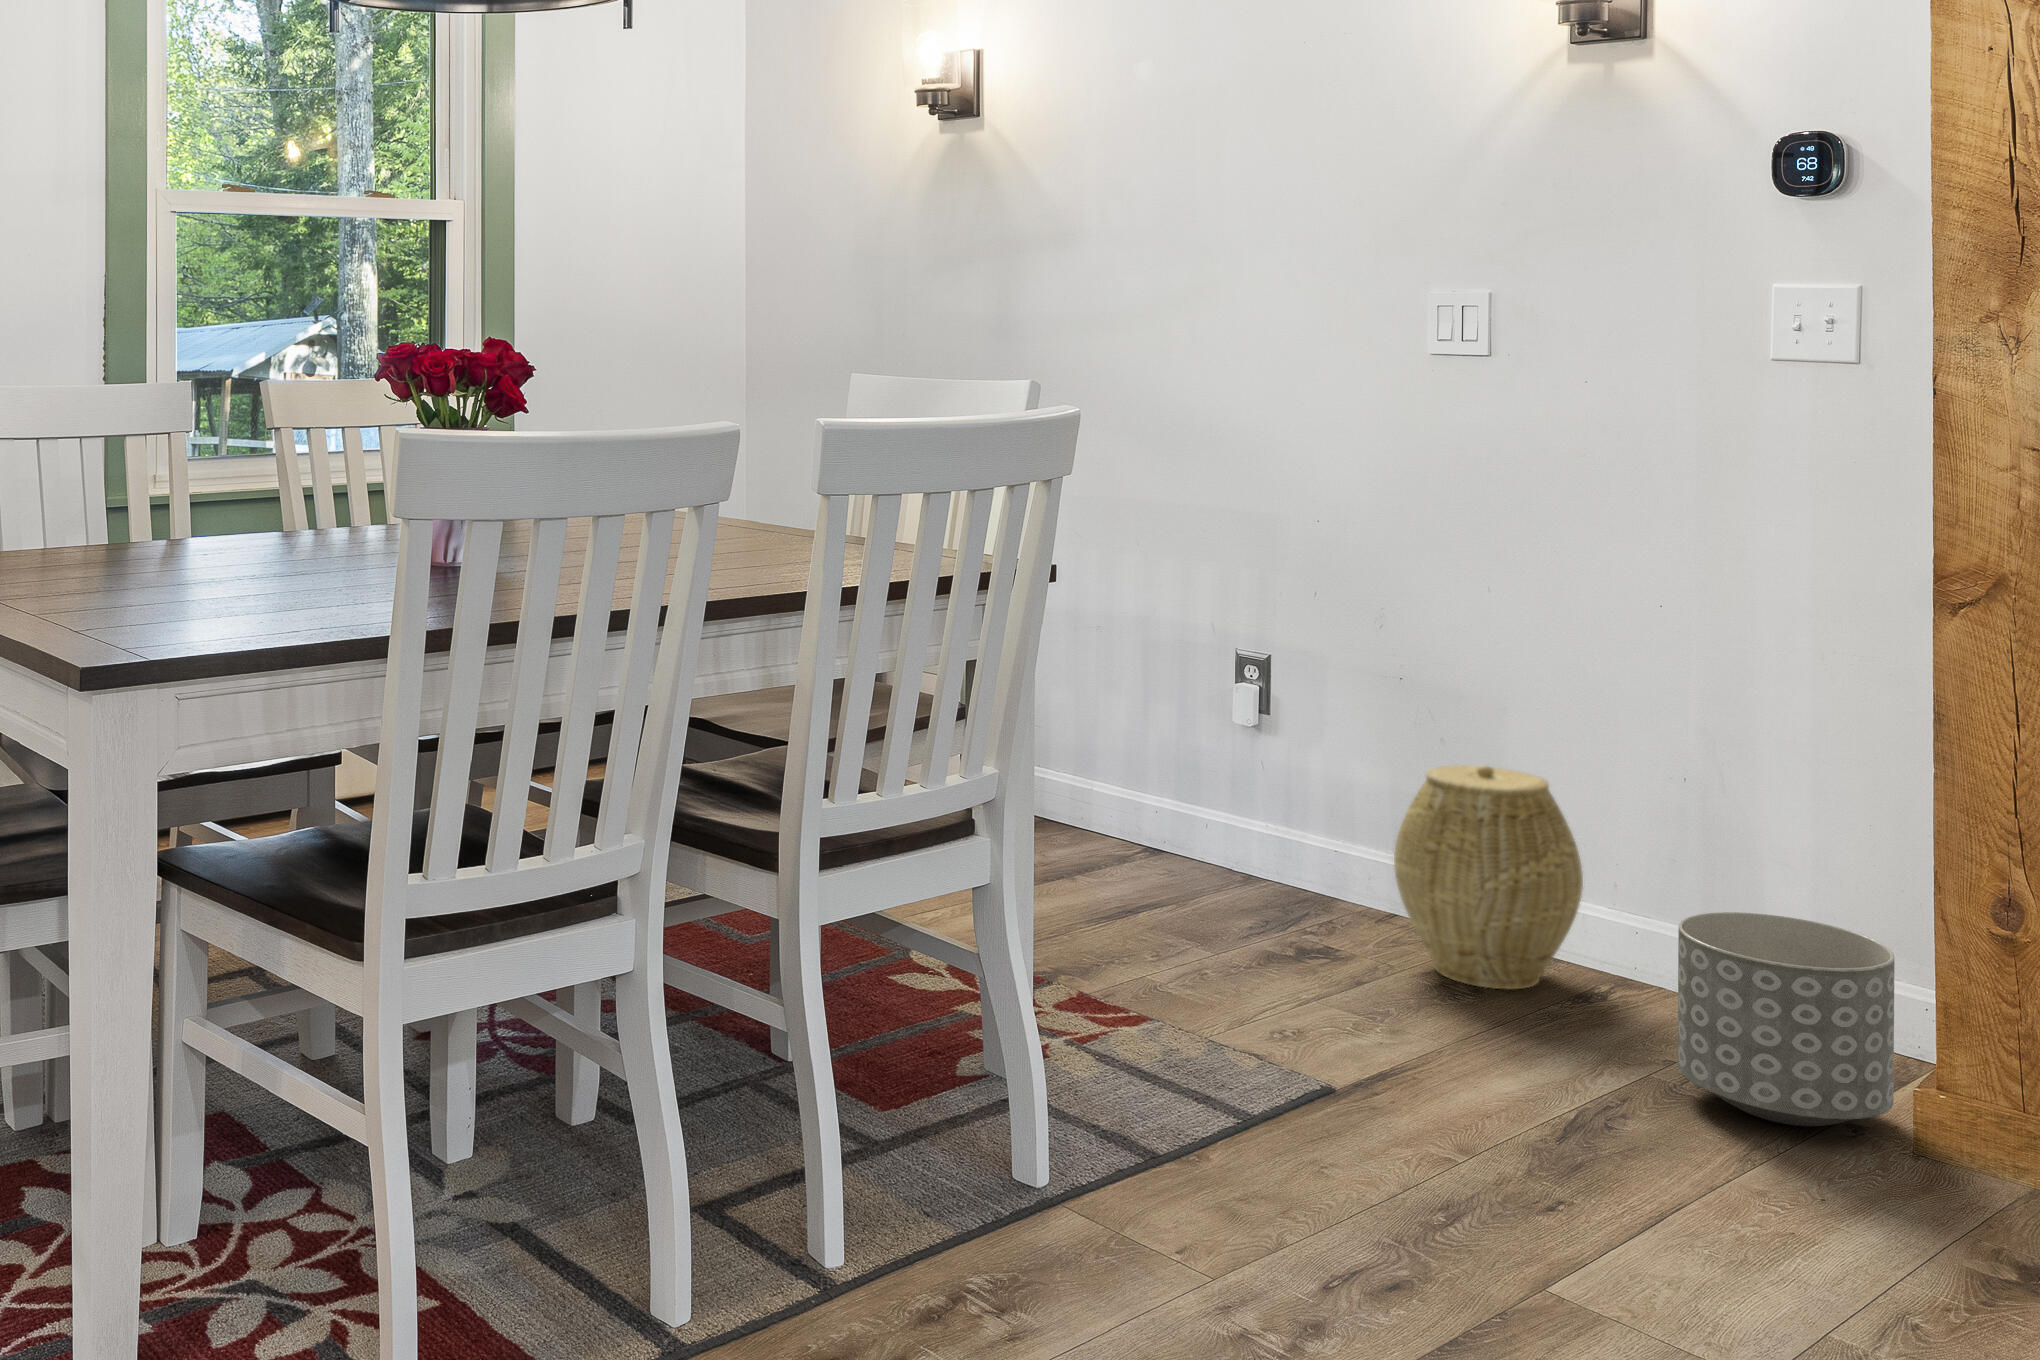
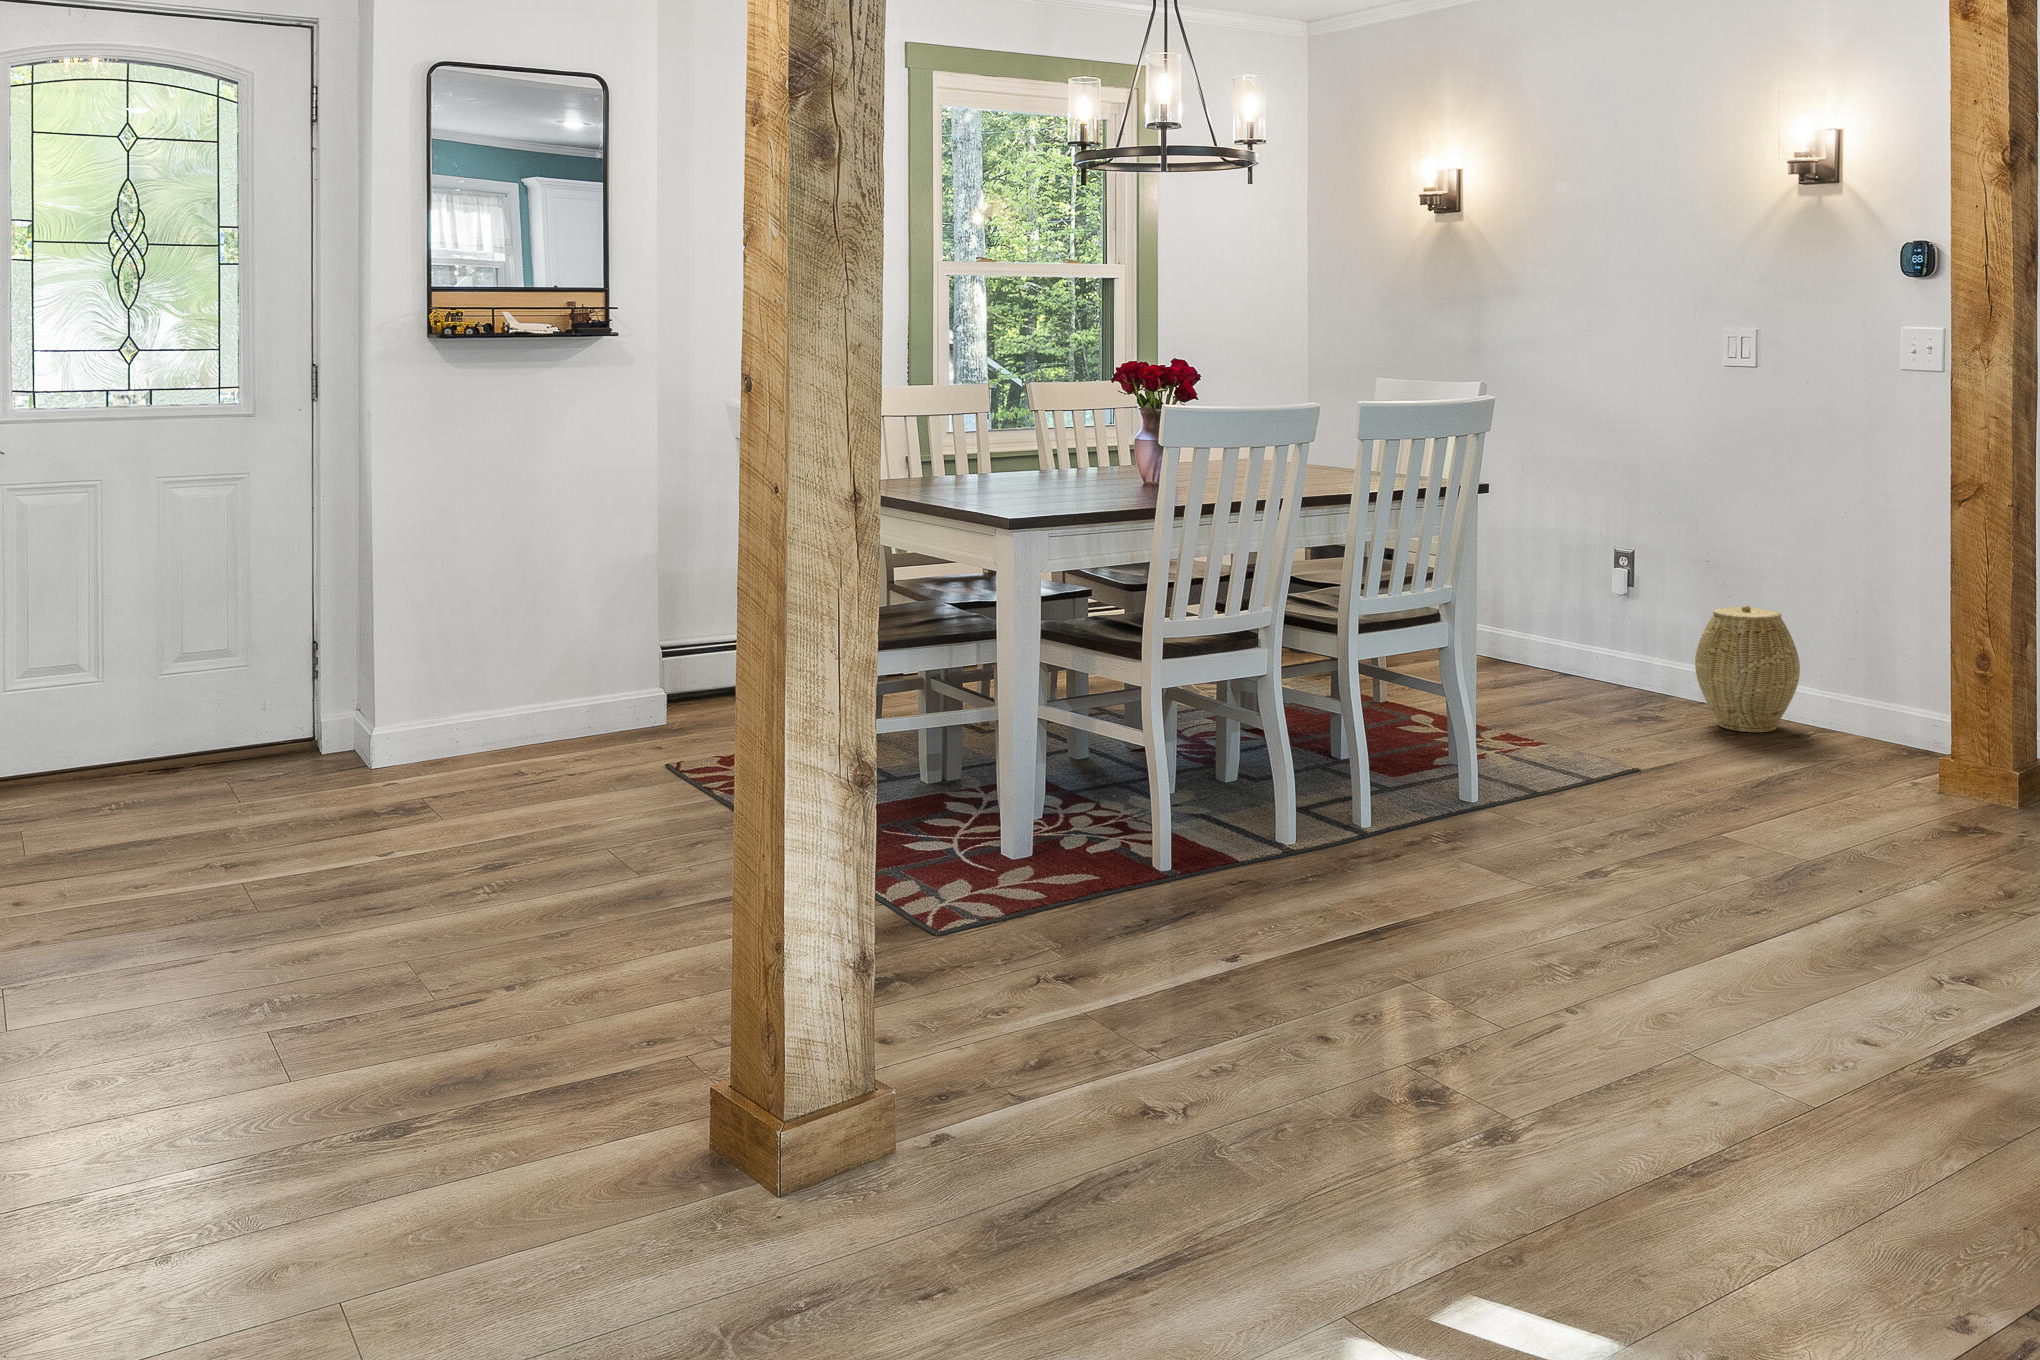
planter: present [1678,912,1895,1126] -> none [1827,675,1934,782]

